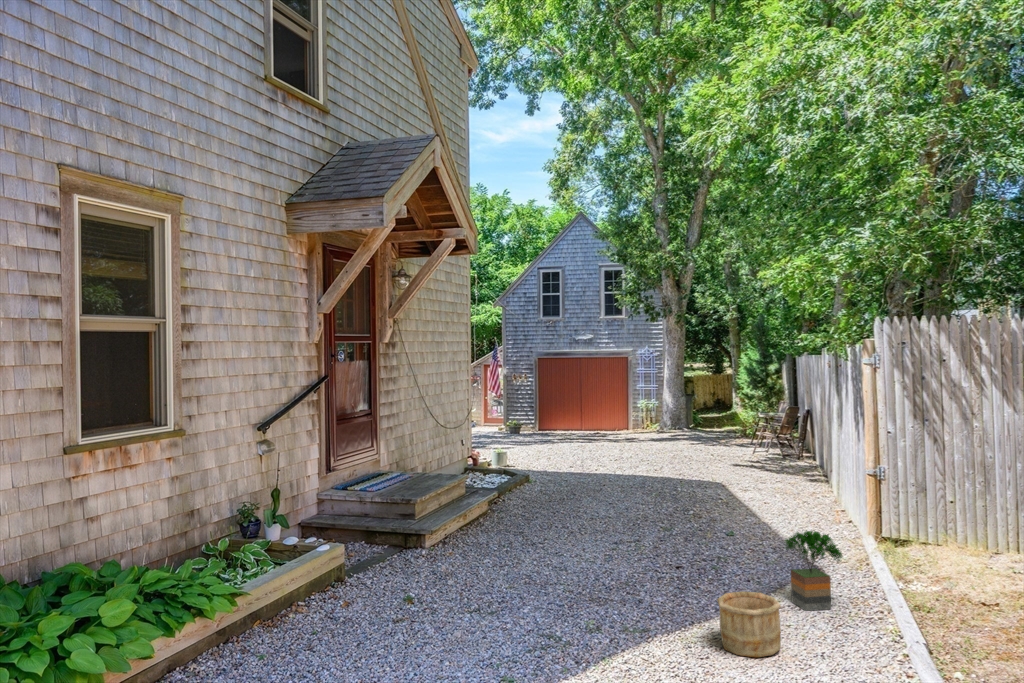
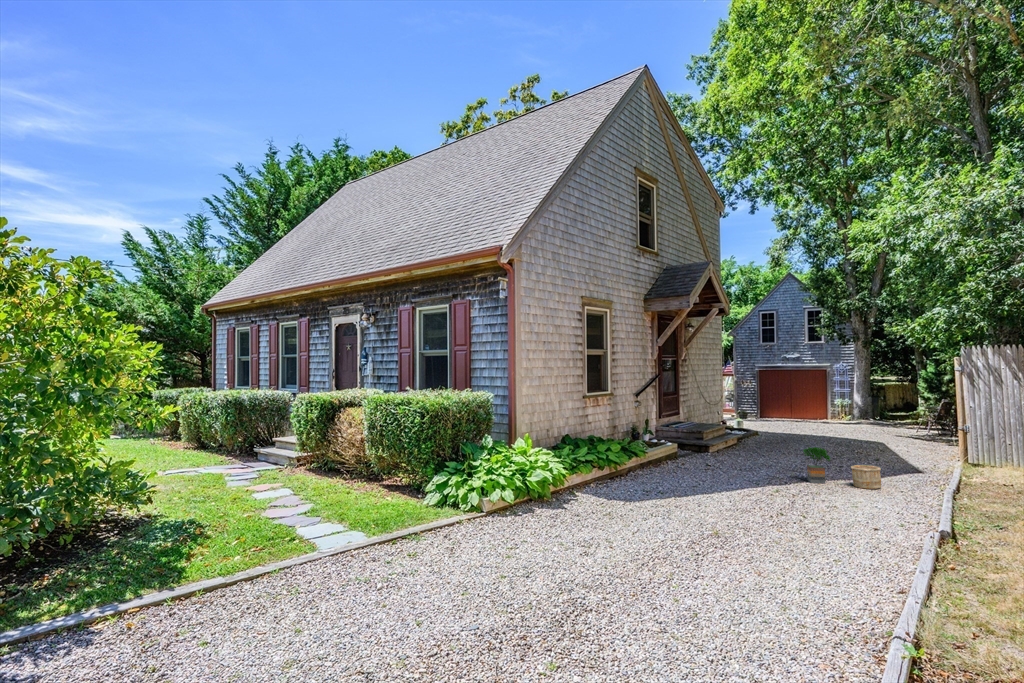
potted tree: present [785,531,842,611] -> present [803,447,830,484]

